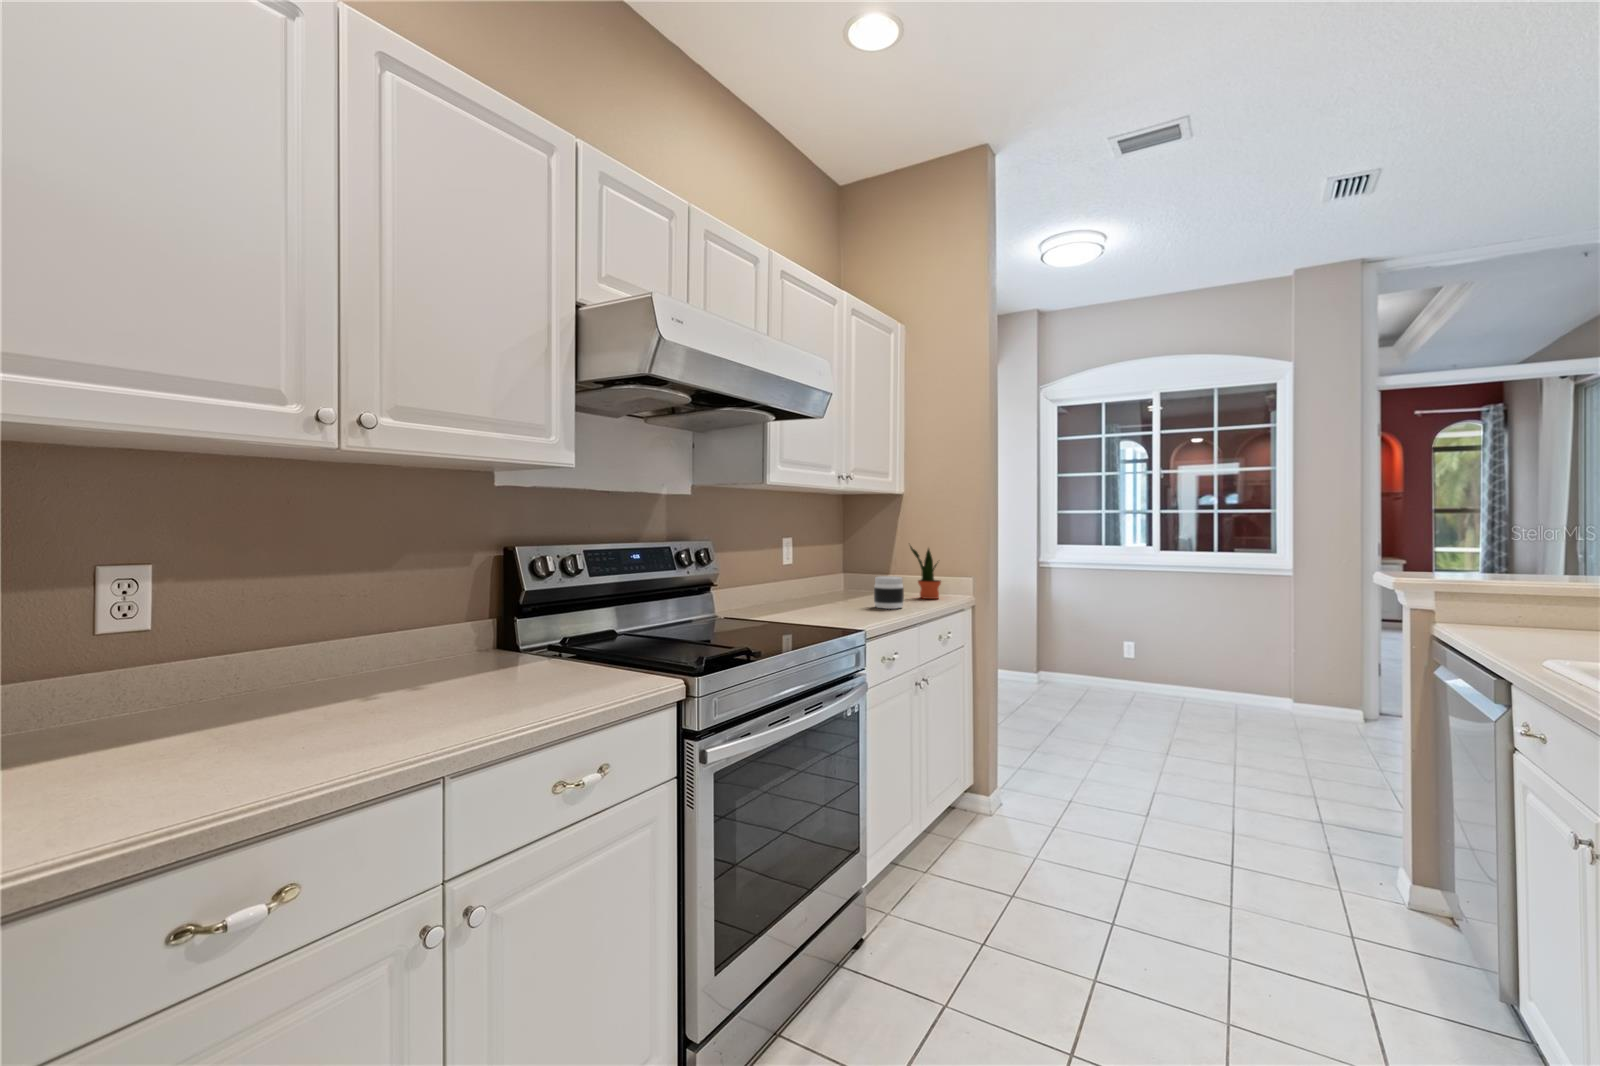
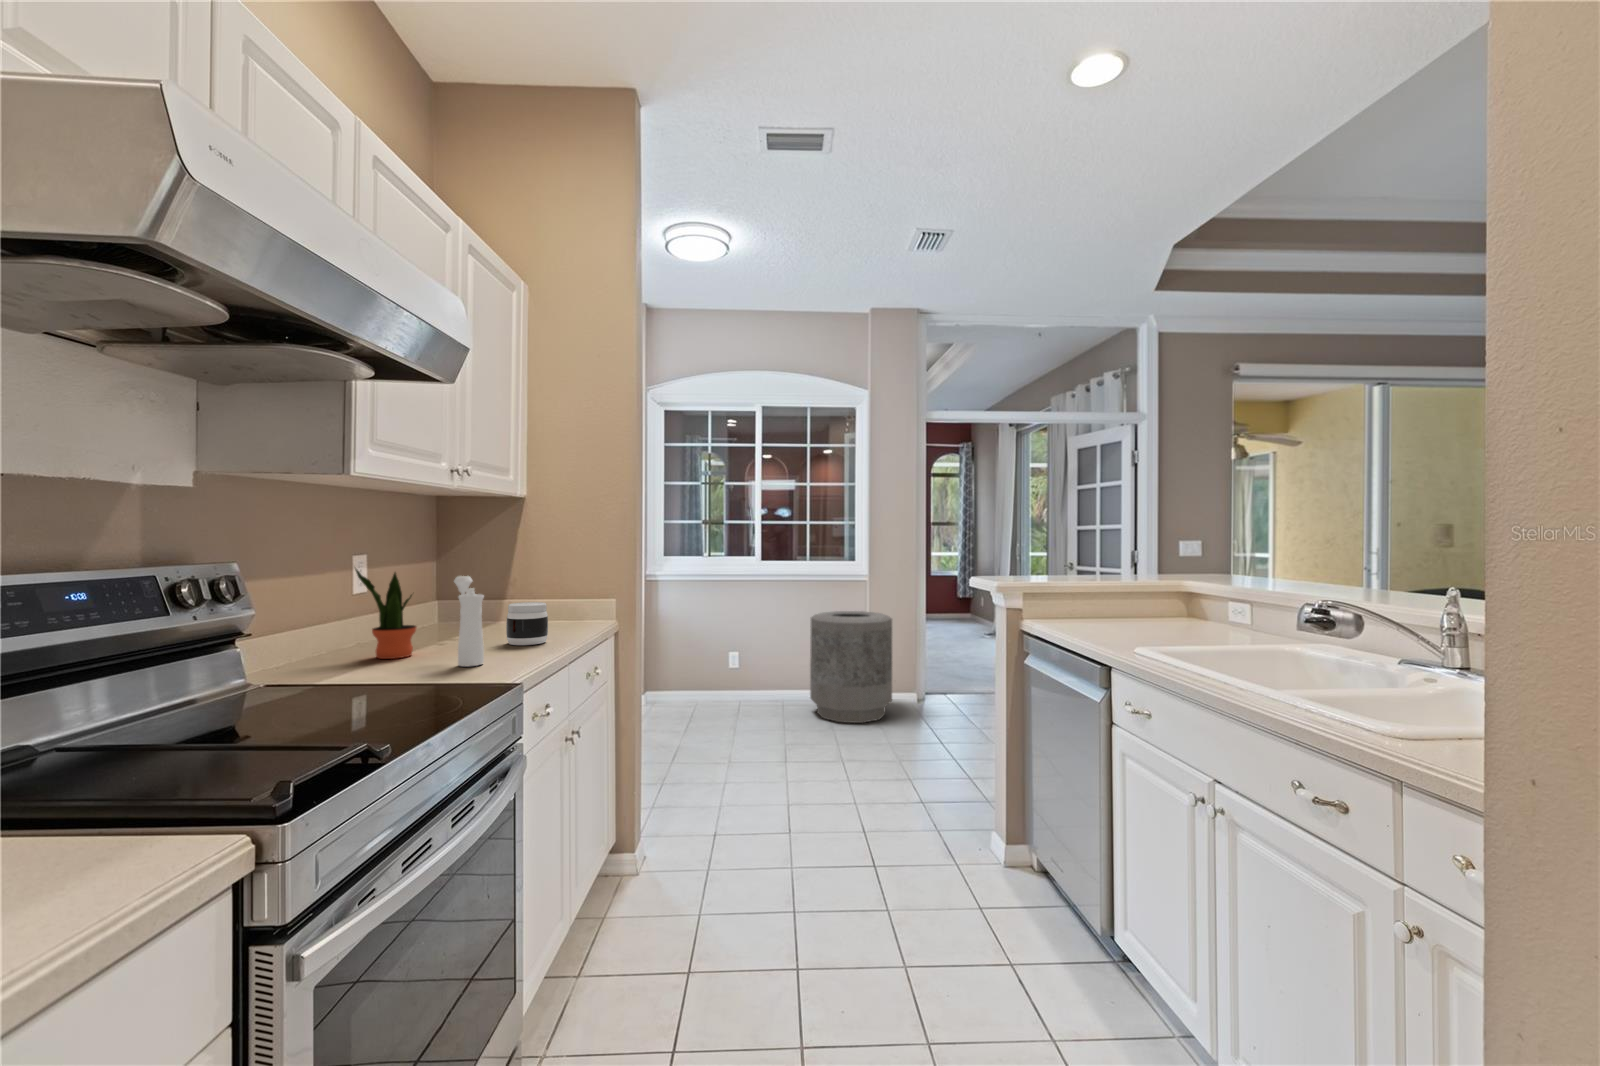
potted plant: present [910,546,941,599] -> present [355,569,416,659]
pepper mill: none [831,554,849,618] -> present [454,576,484,667]
trash can: none [1221,611,1342,745] -> present [810,611,892,723]

